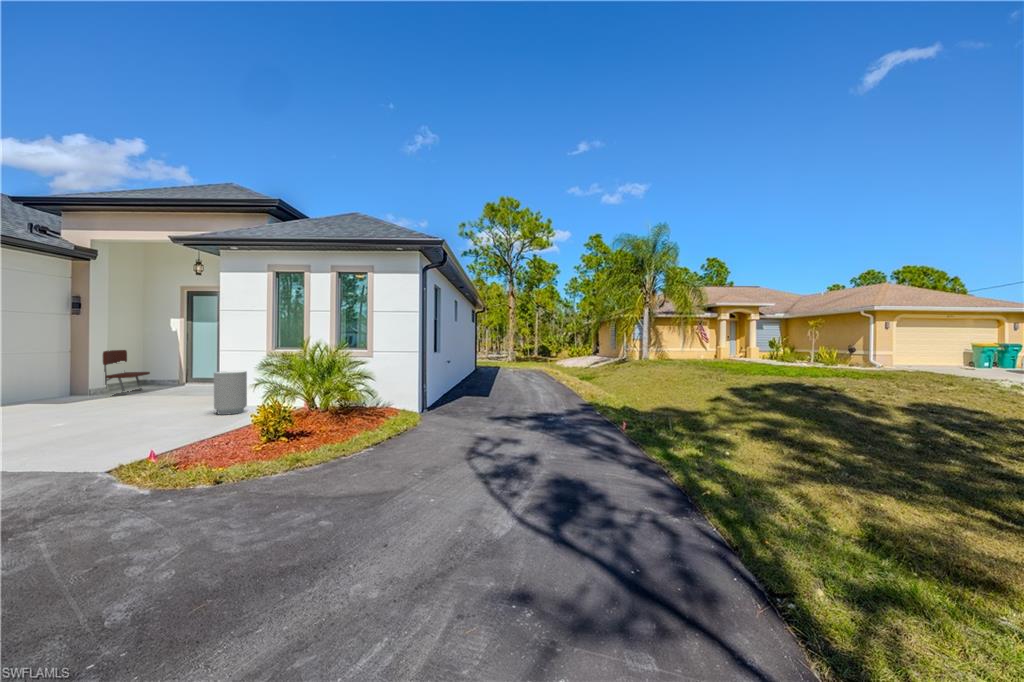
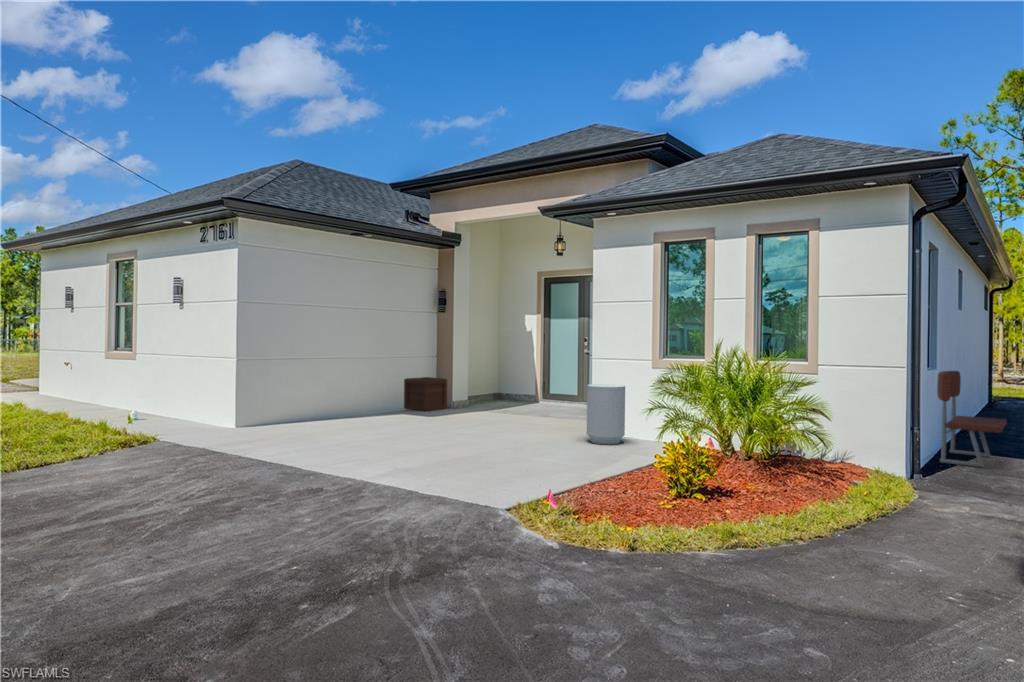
bench: present [103,350,150,395] -> present [937,371,1007,468]
wooden crate: none [16,375,75,406] -> present [404,377,447,411]

